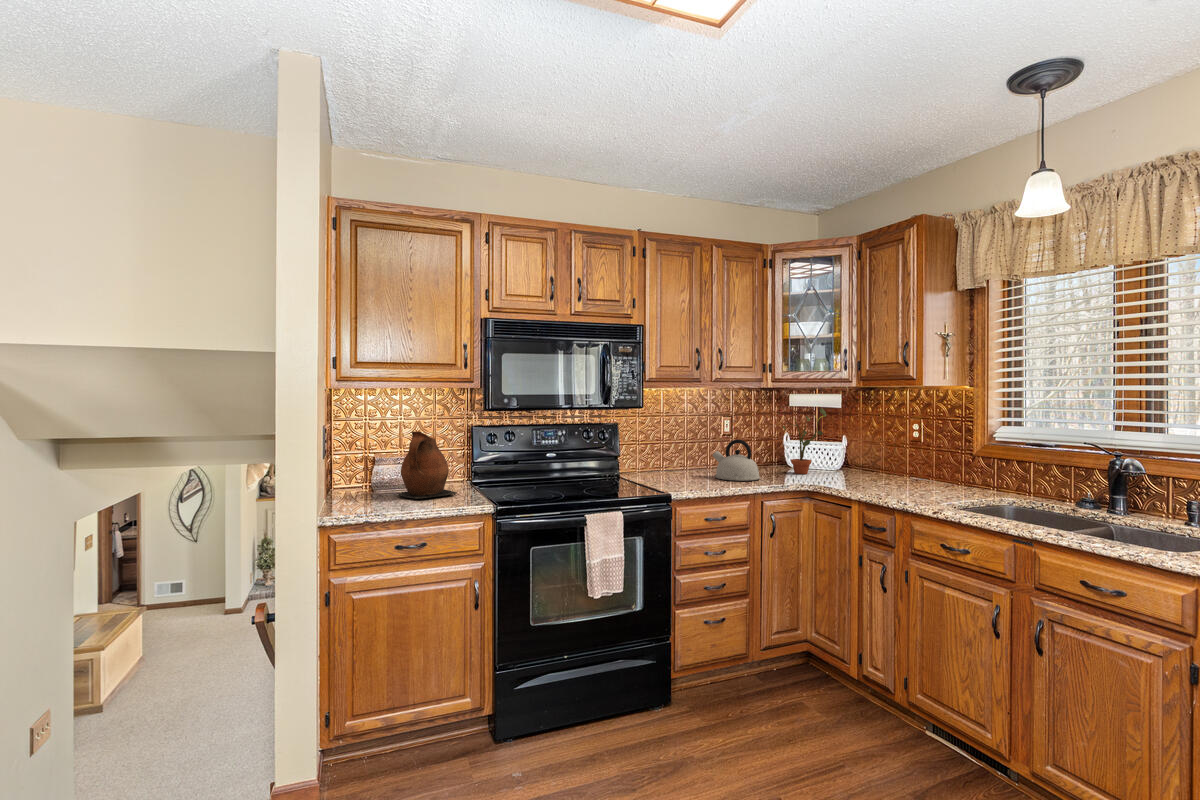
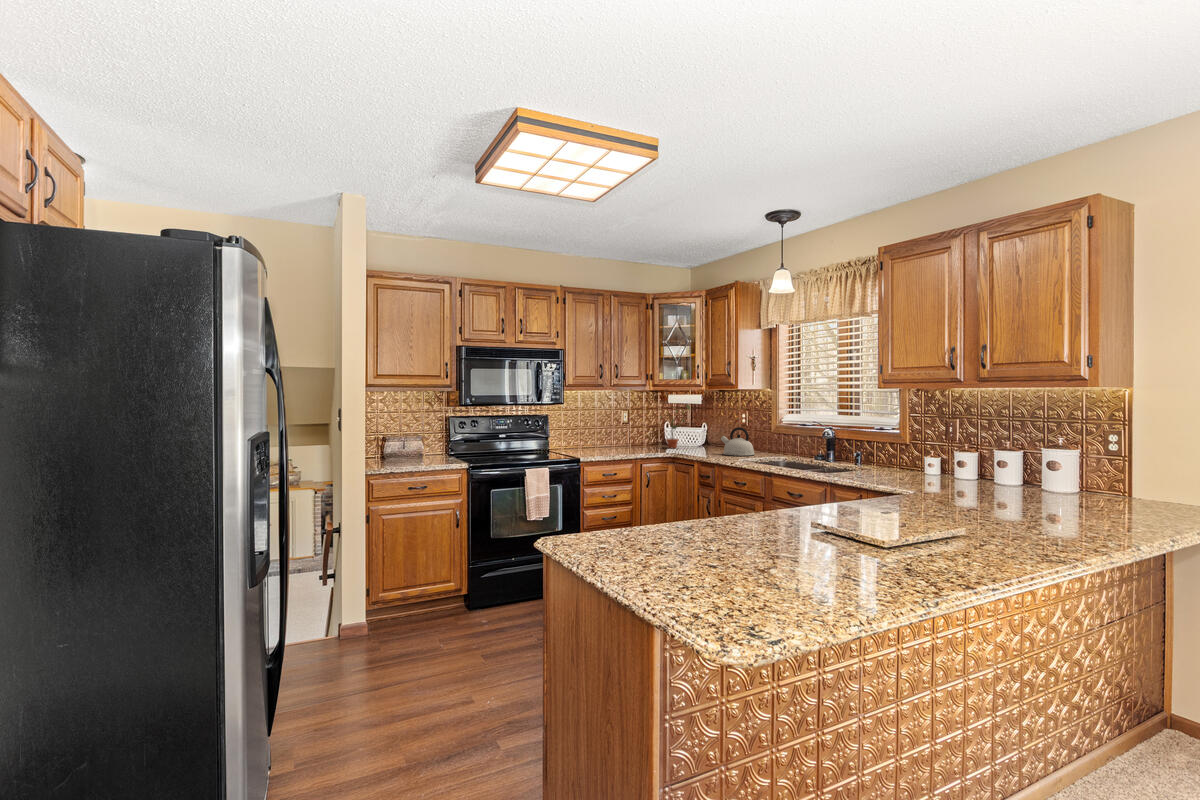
ceramic pitcher: present [397,431,457,499] -> none [401,419,442,461]
kettle: present [713,439,760,481] -> present [721,427,755,456]

